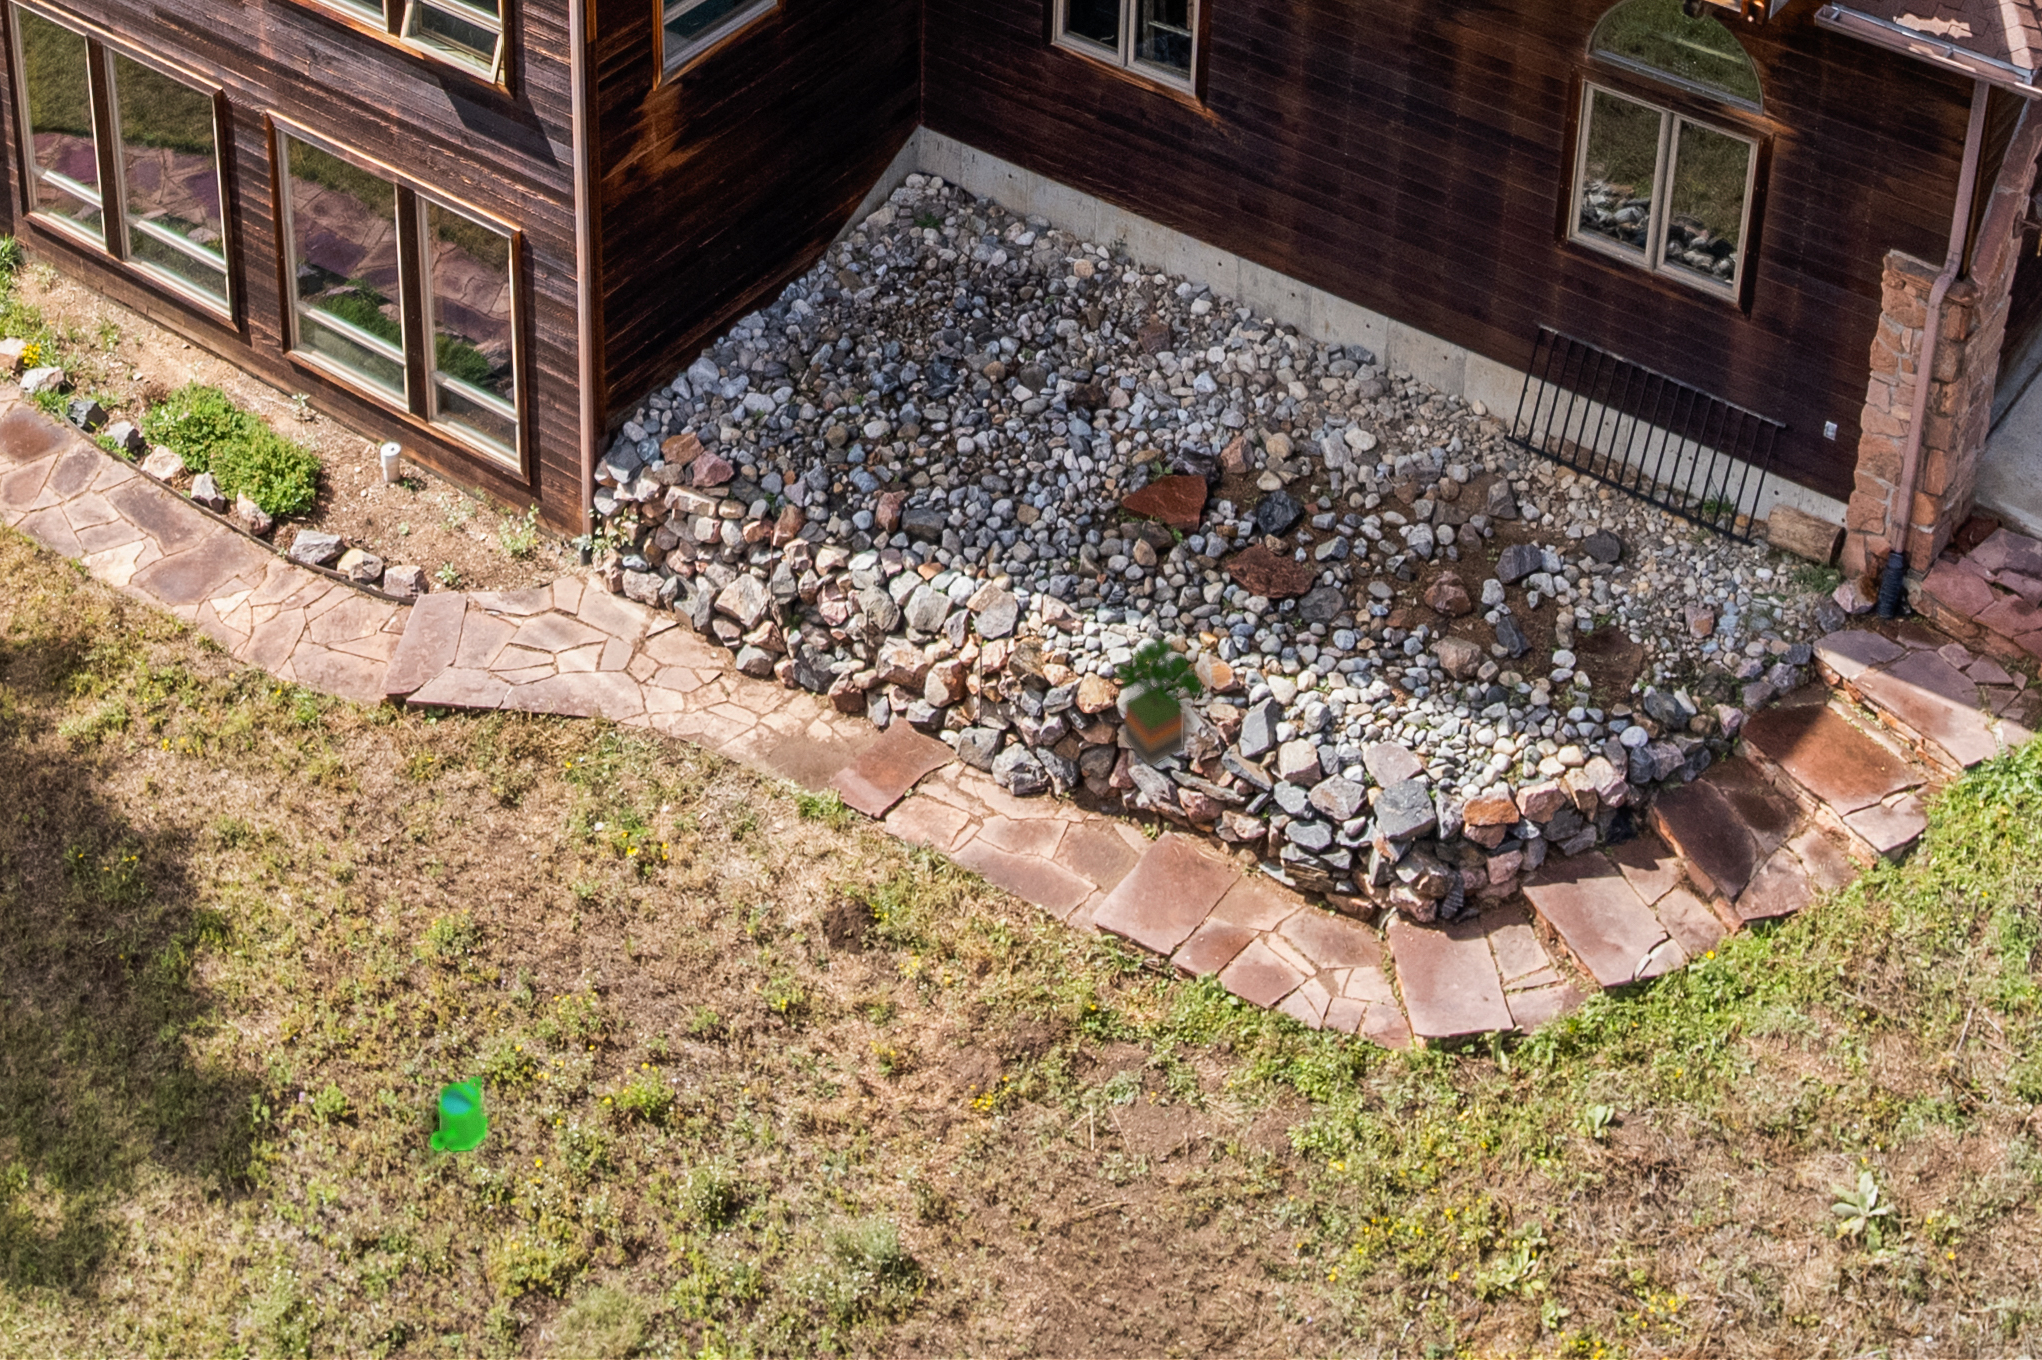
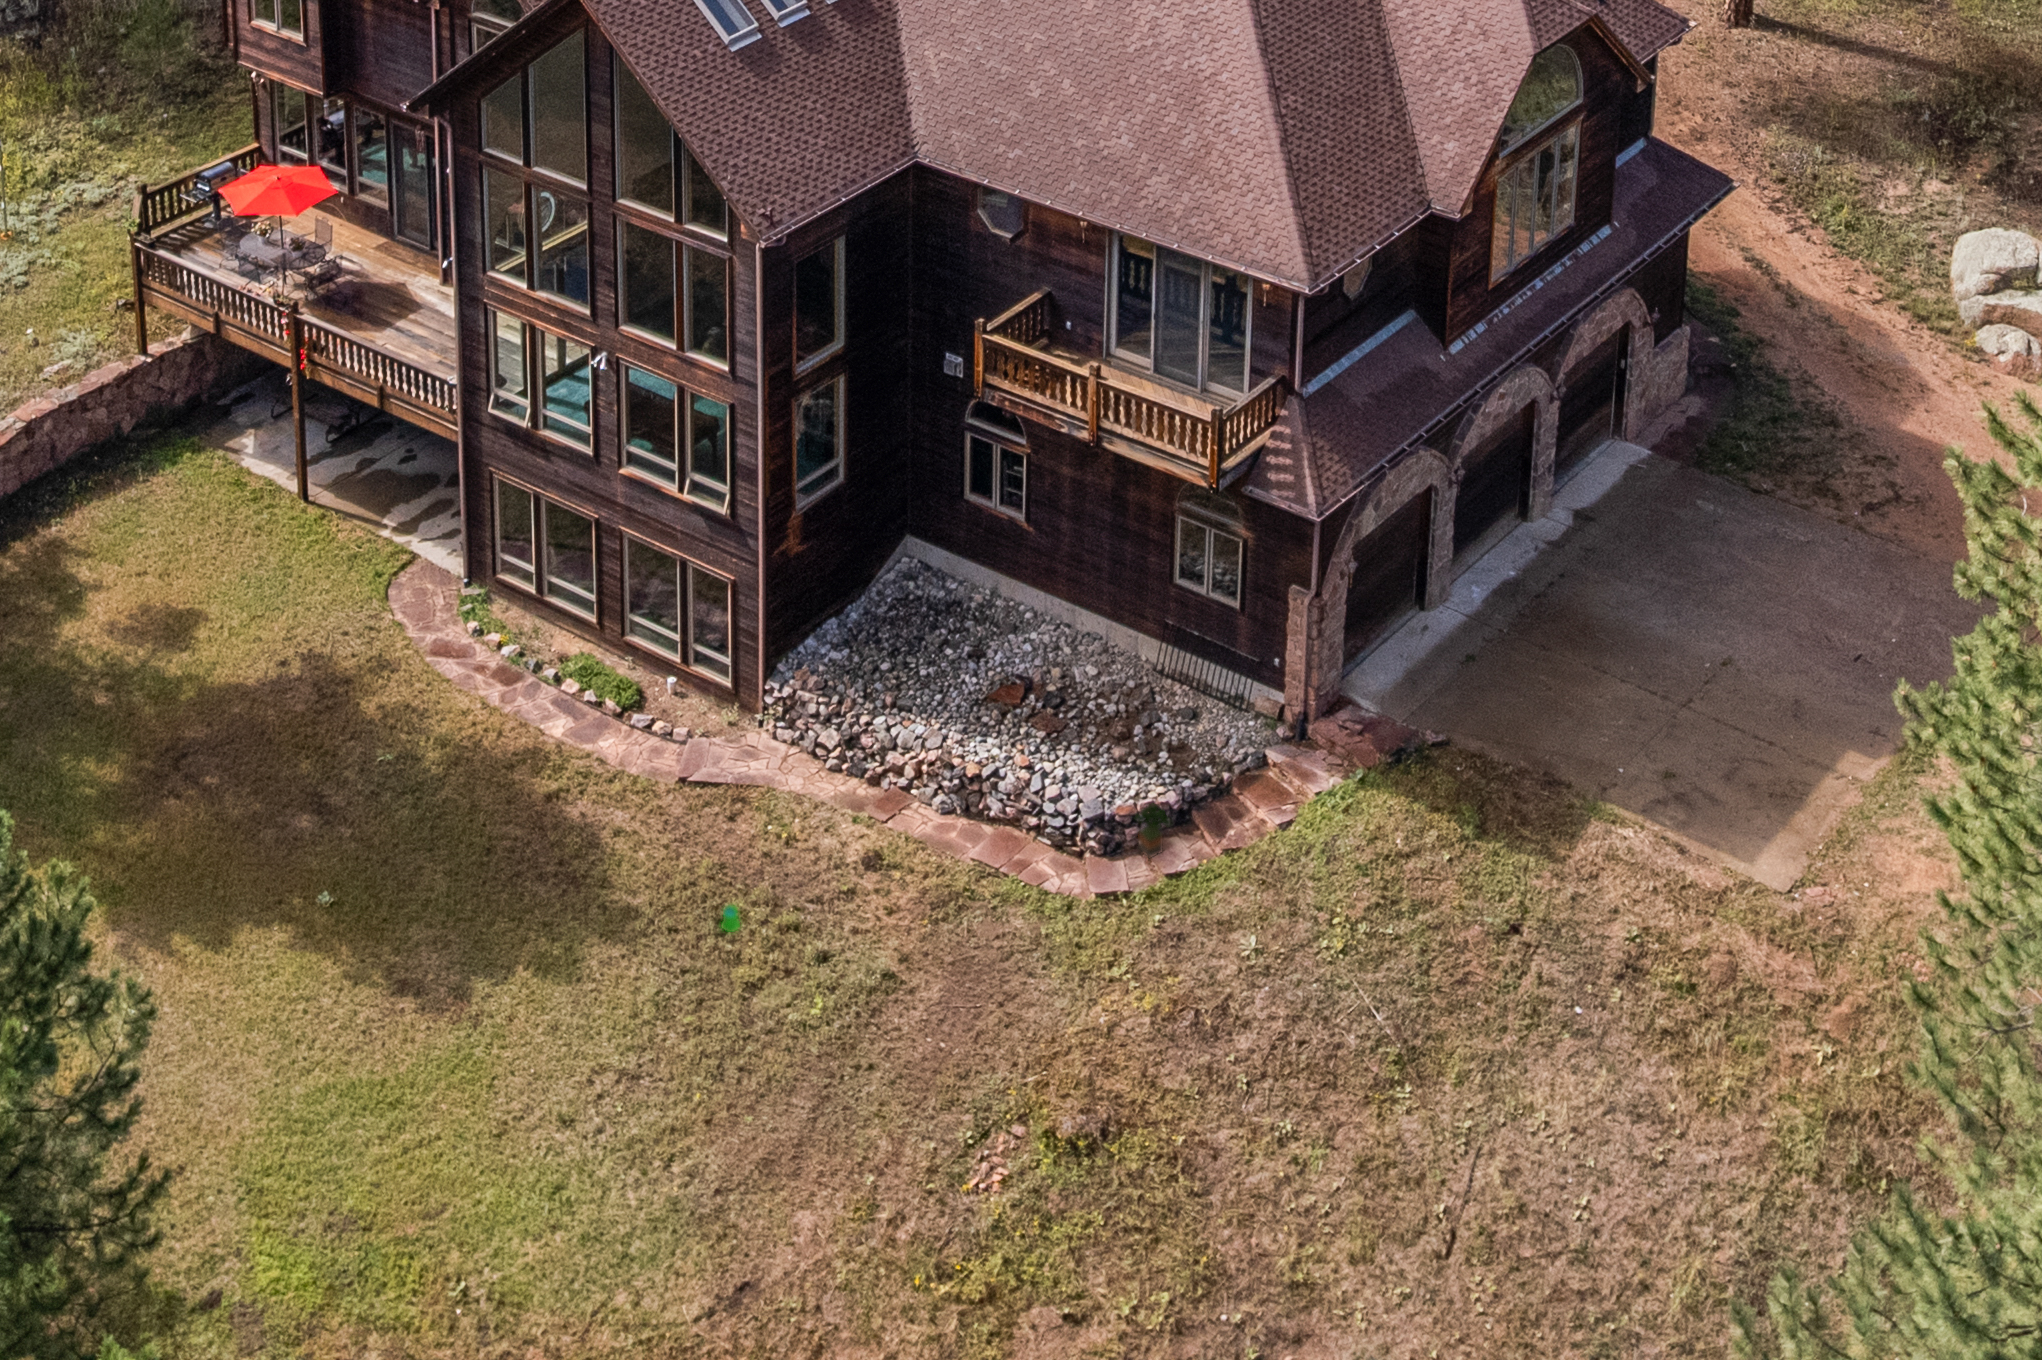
potted tree: present [1116,640,1203,767] -> present [1136,803,1170,857]

